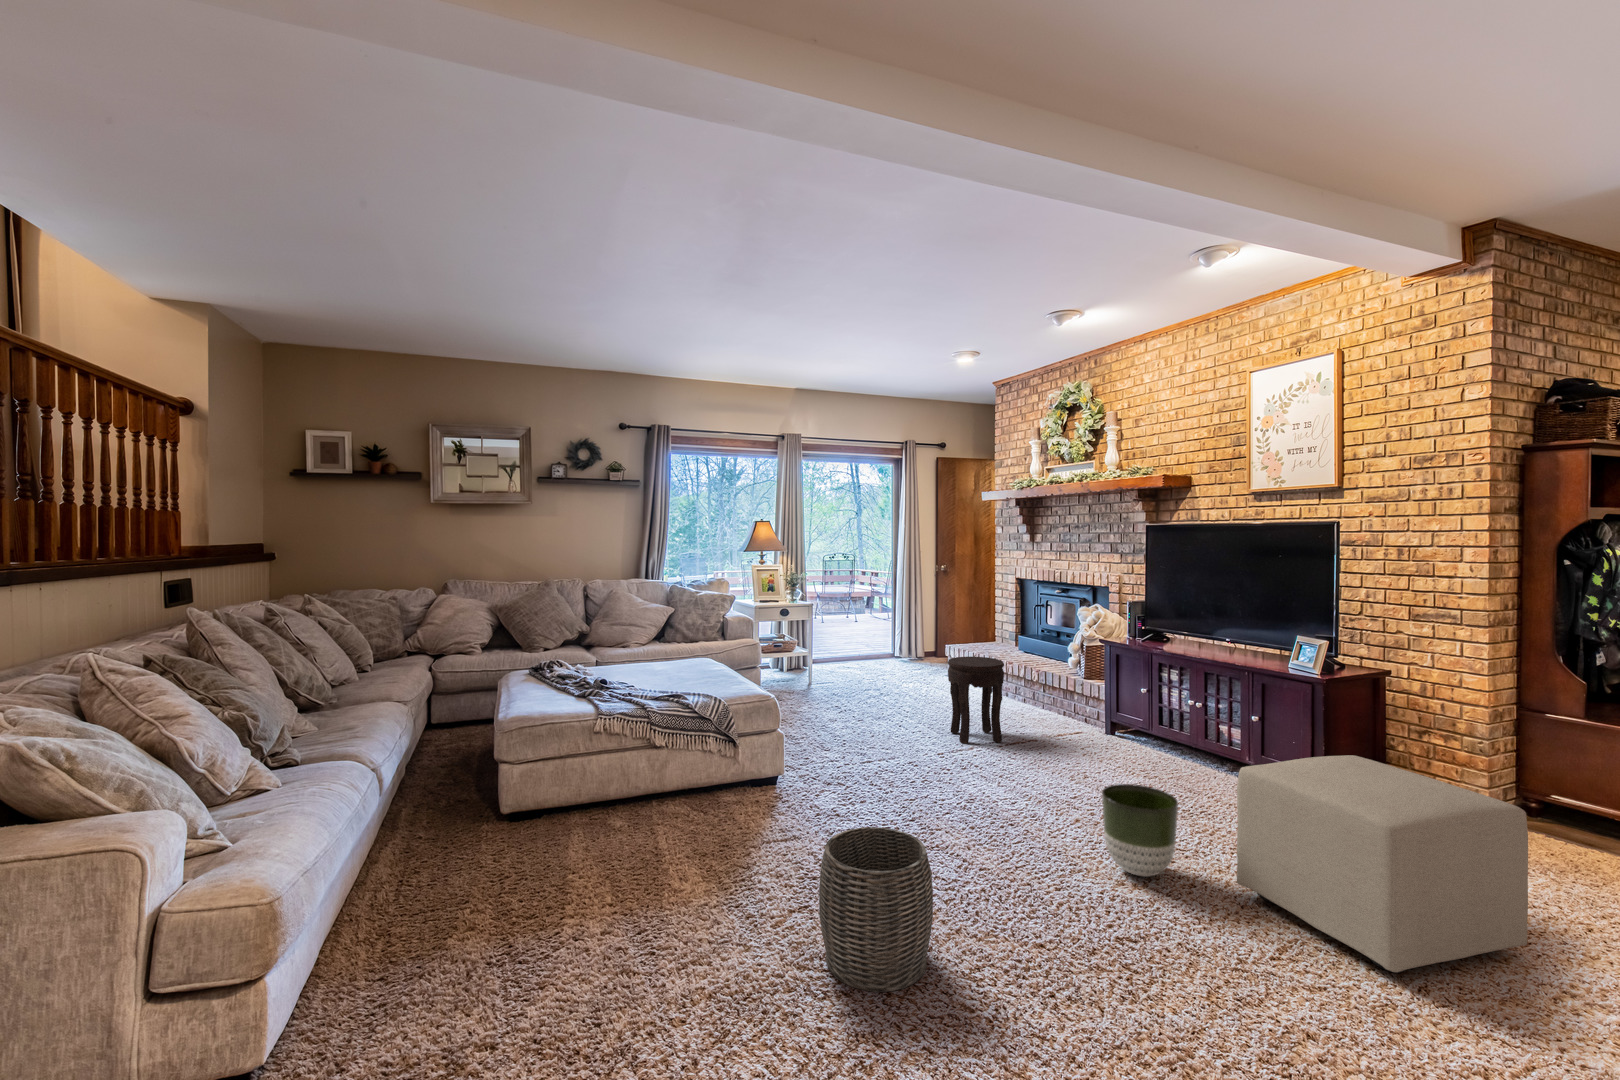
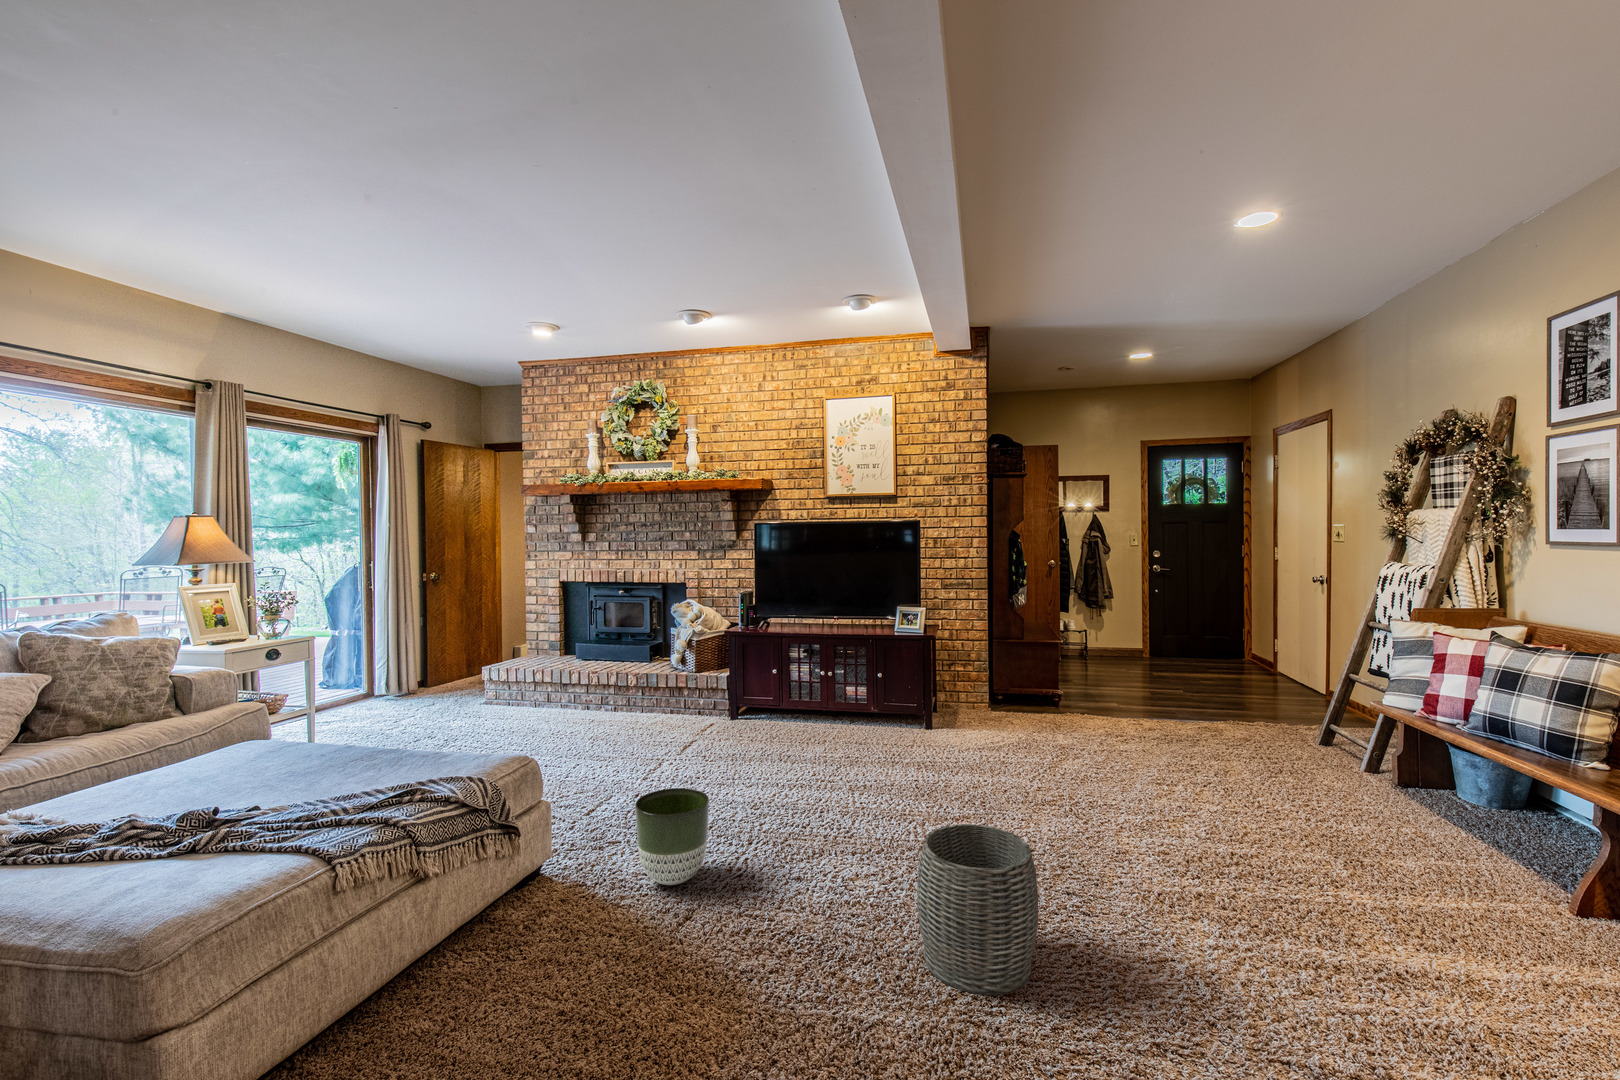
side table: present [948,657,1004,743] -> none [618,665,679,763]
ottoman: present [1237,755,1528,973] -> none [1006,679,1133,805]
planter: present [1102,784,1178,877] -> present [635,788,709,885]

